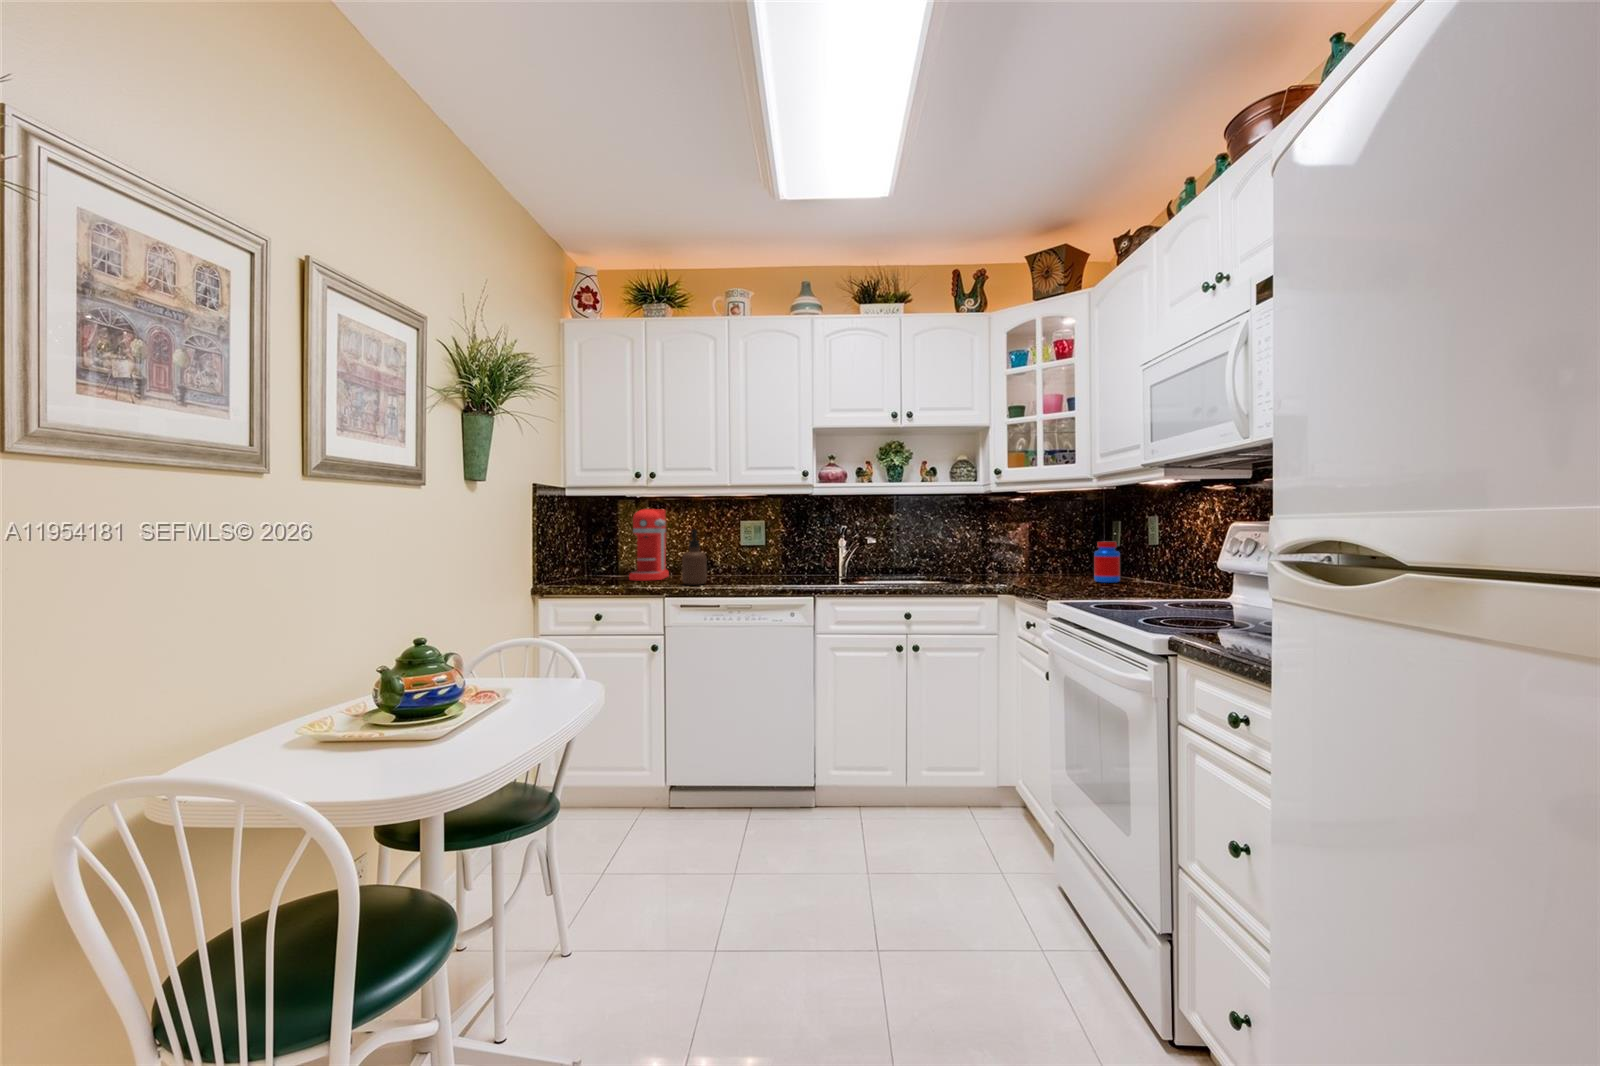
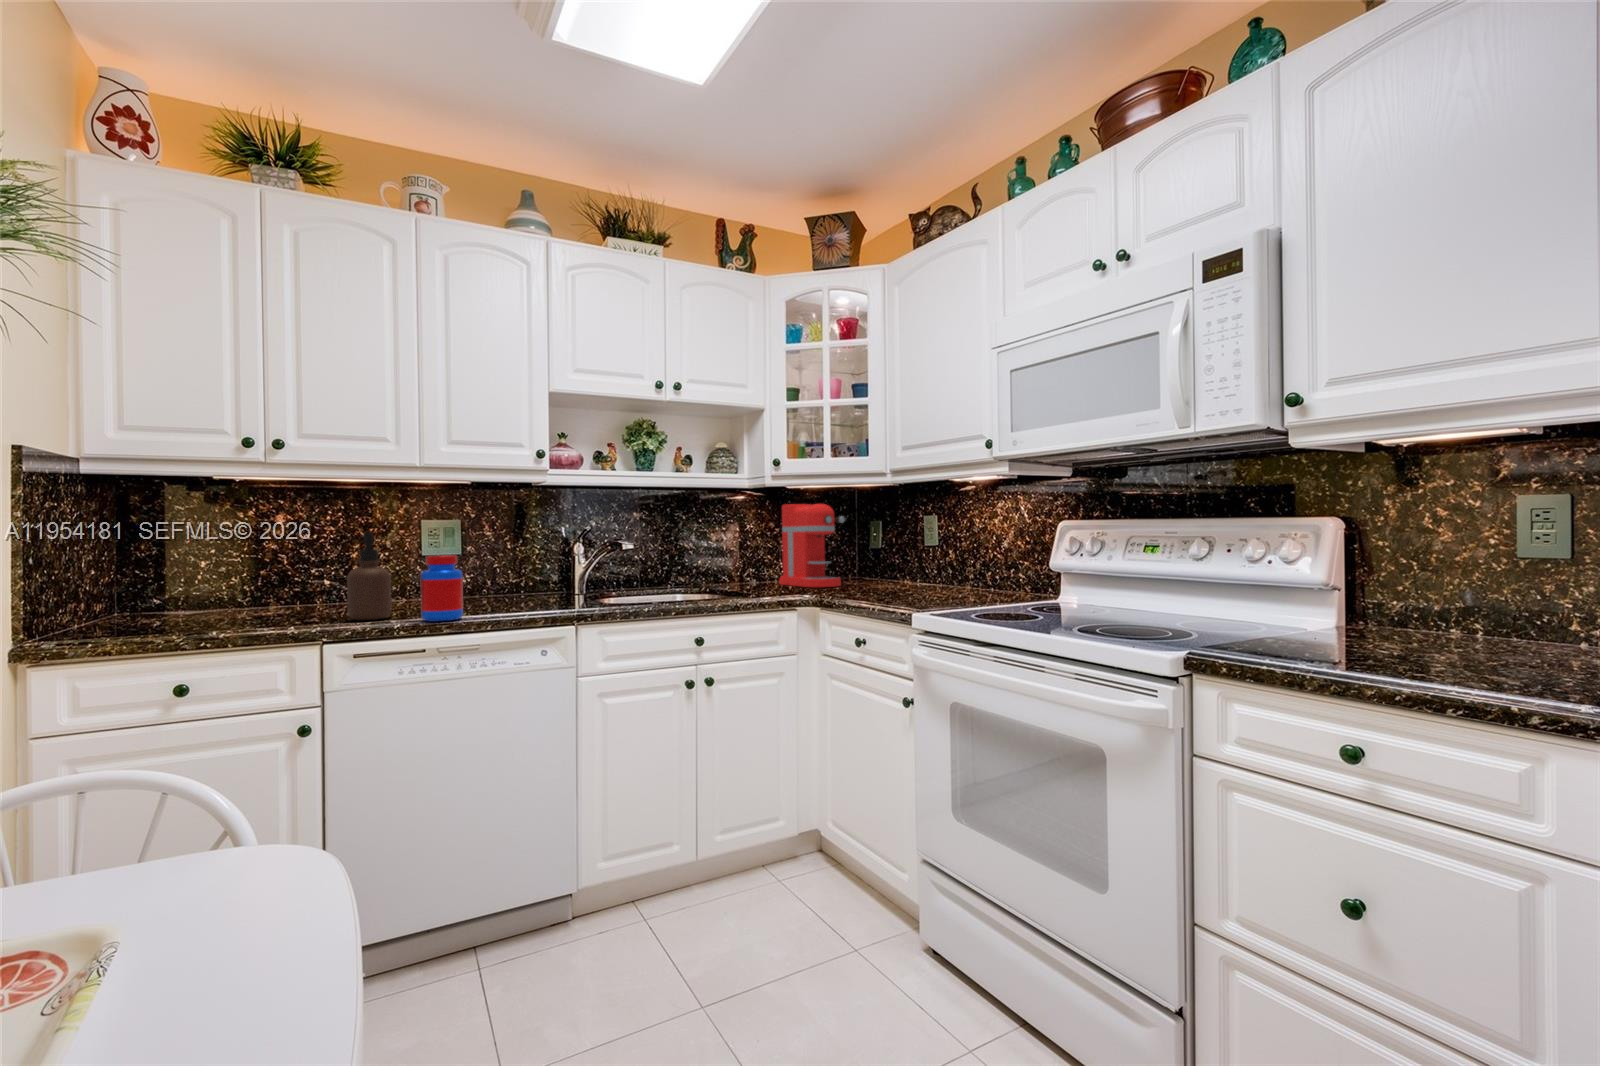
coffee maker: present [629,509,669,581] -> present [779,504,845,587]
jar: present [1094,542,1120,583] -> present [421,555,463,622]

